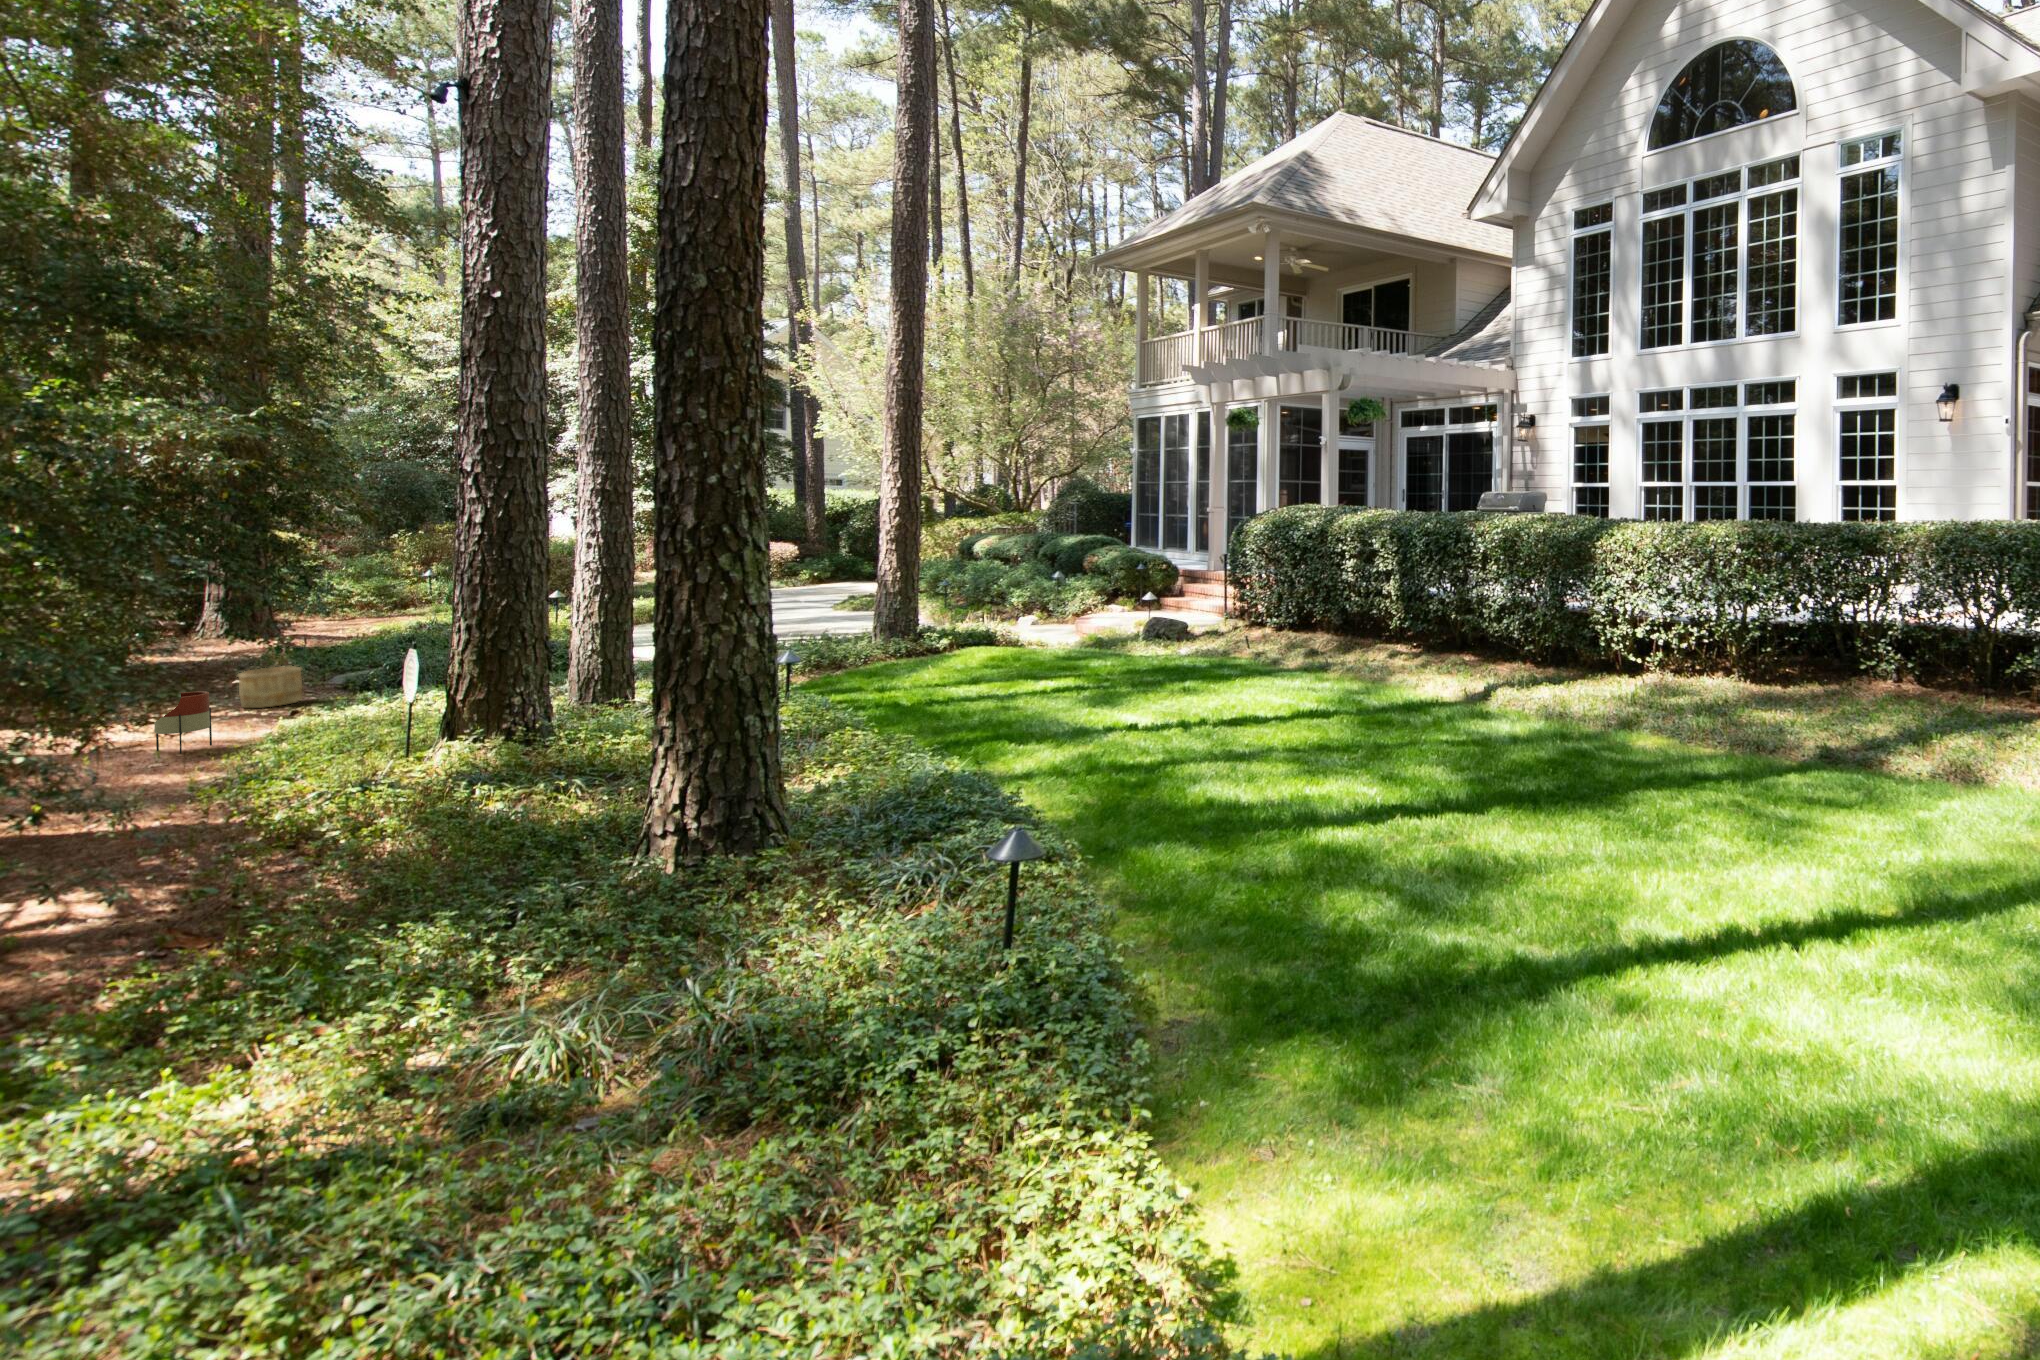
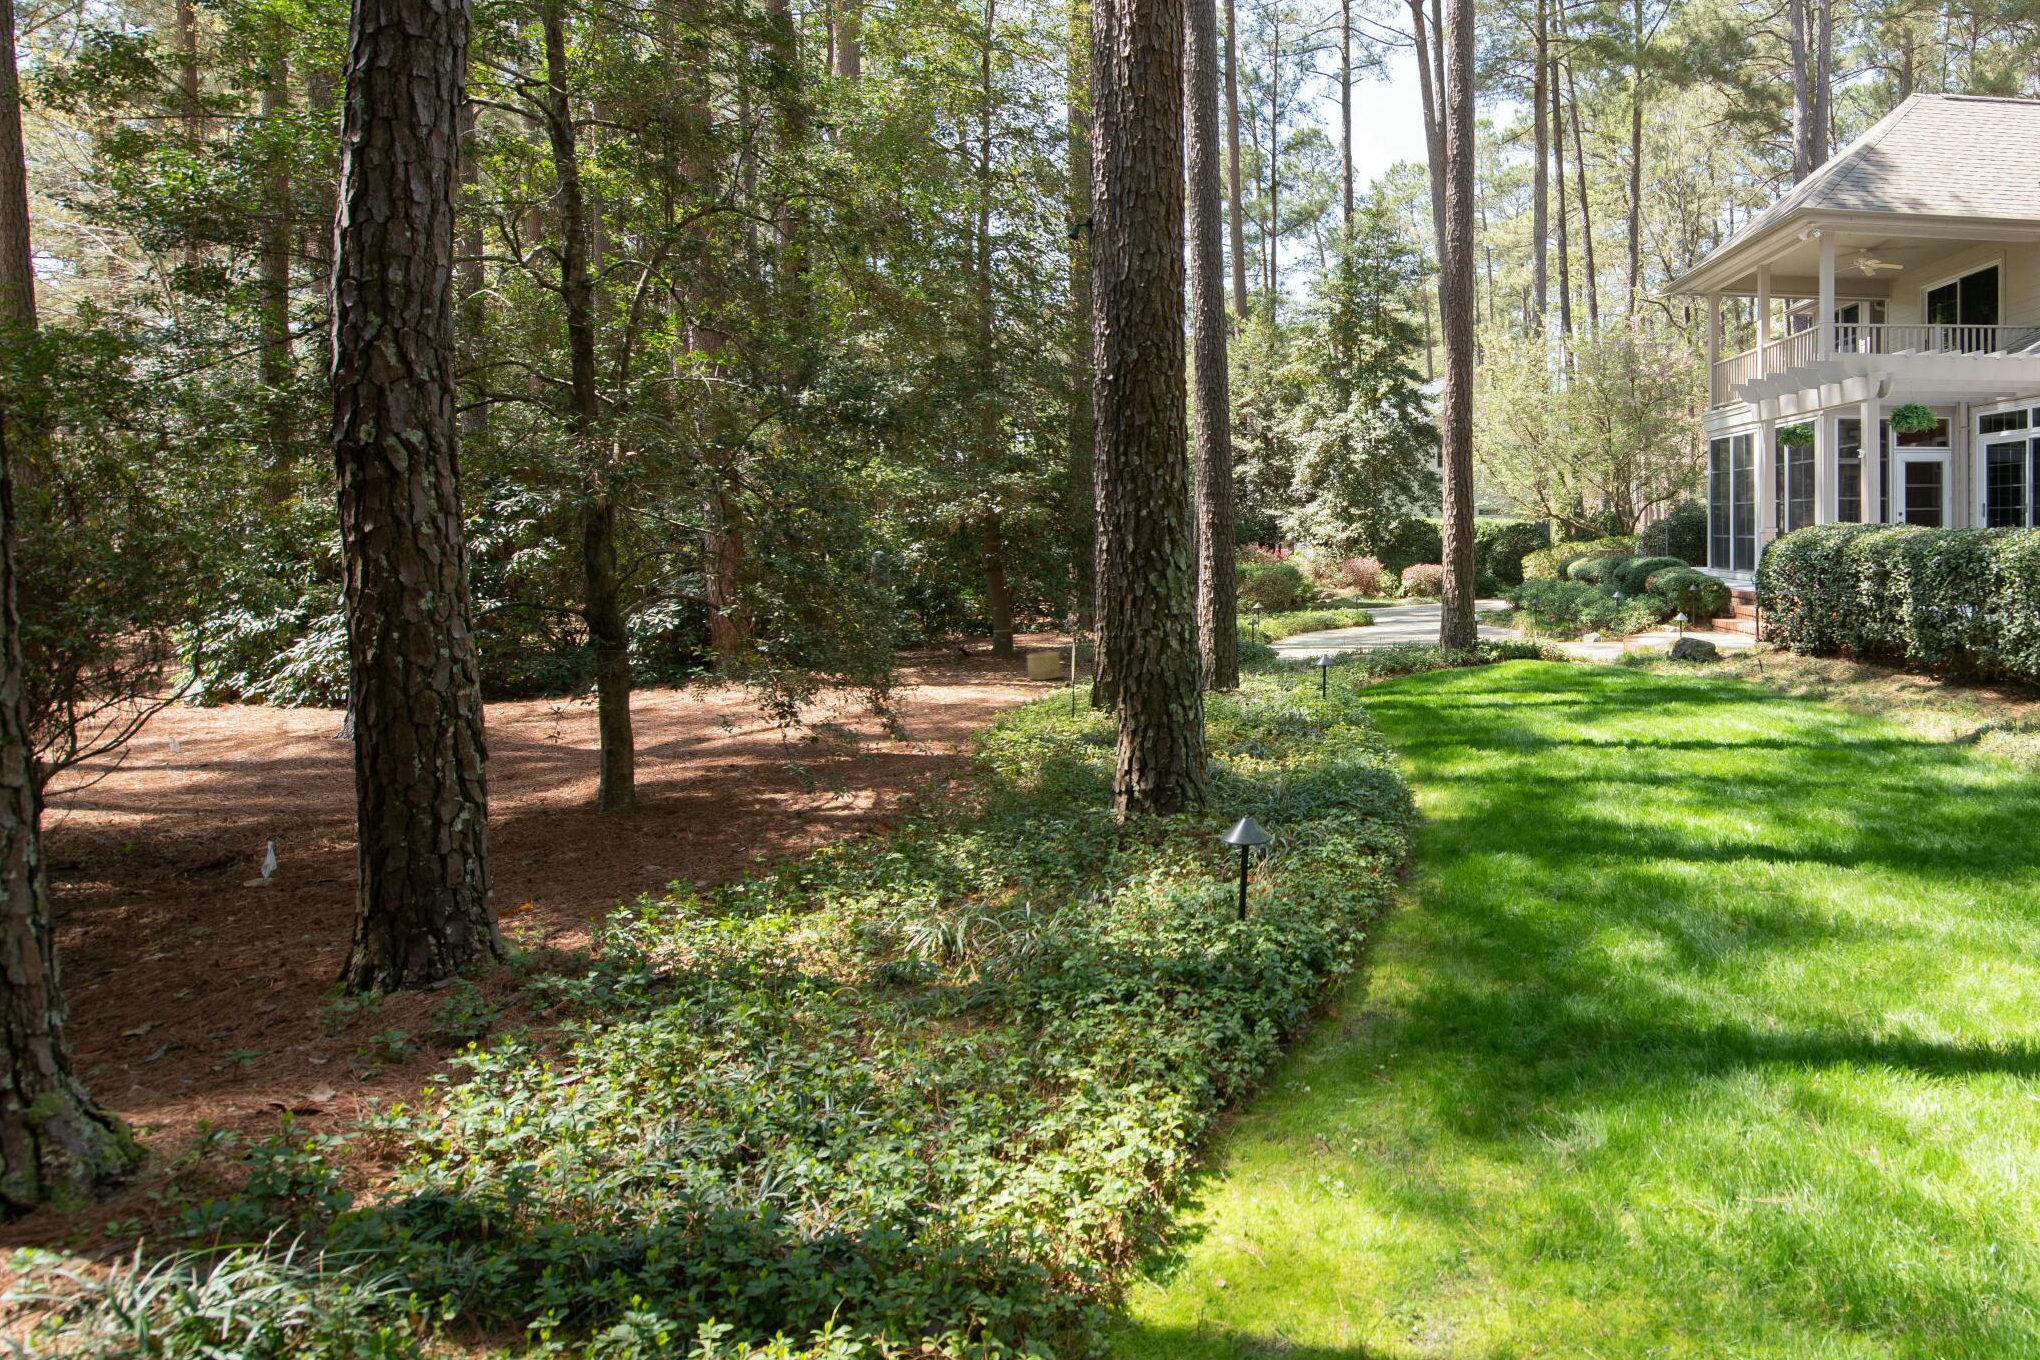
planter: present [154,691,212,754] -> none [973,663,1002,705]

